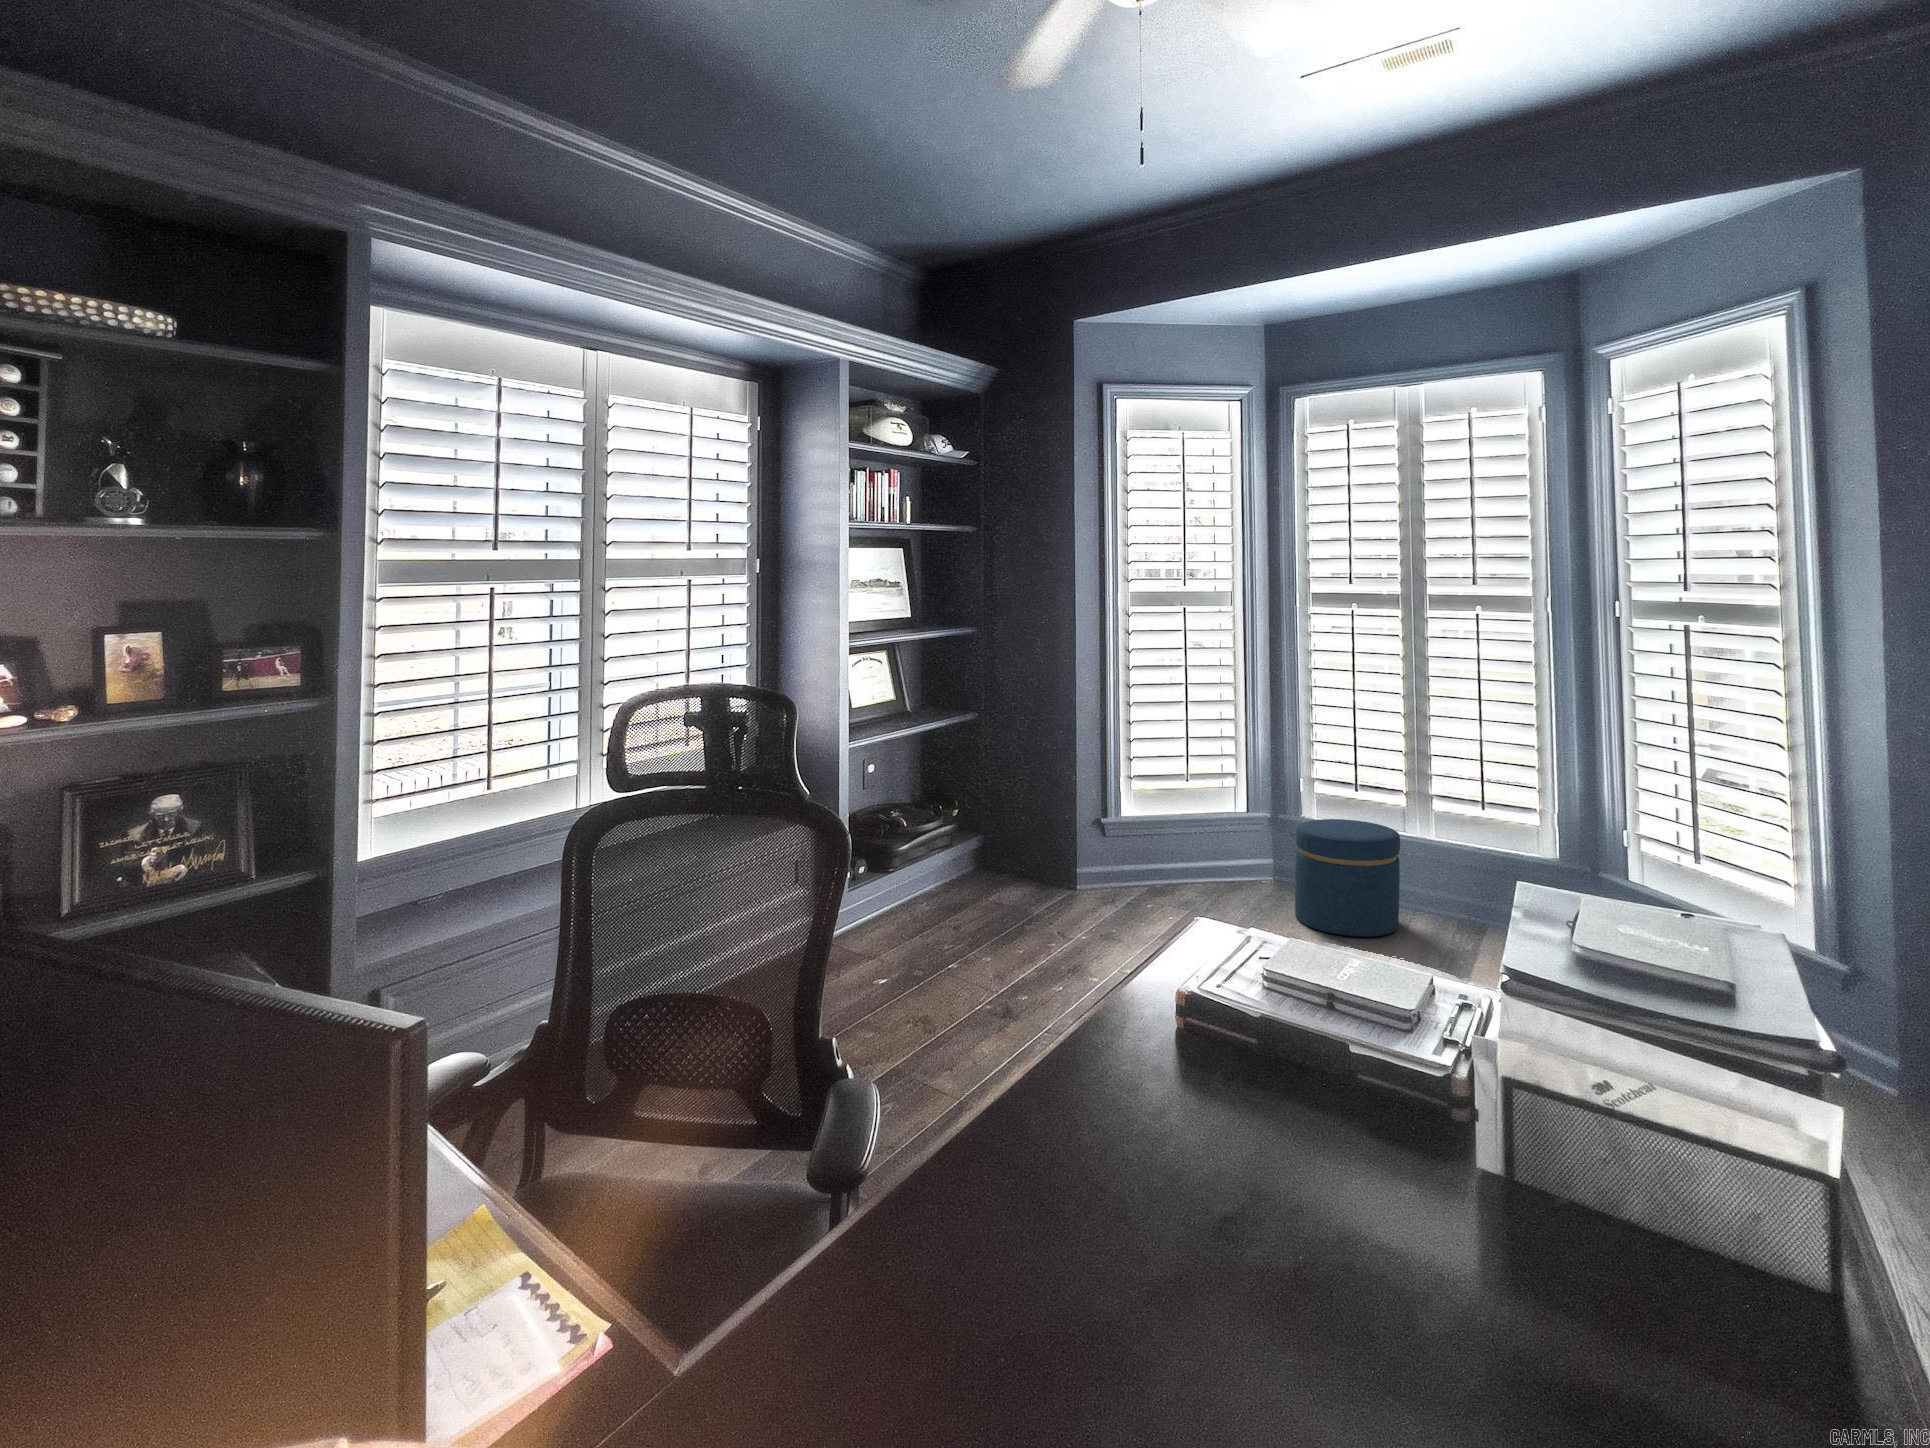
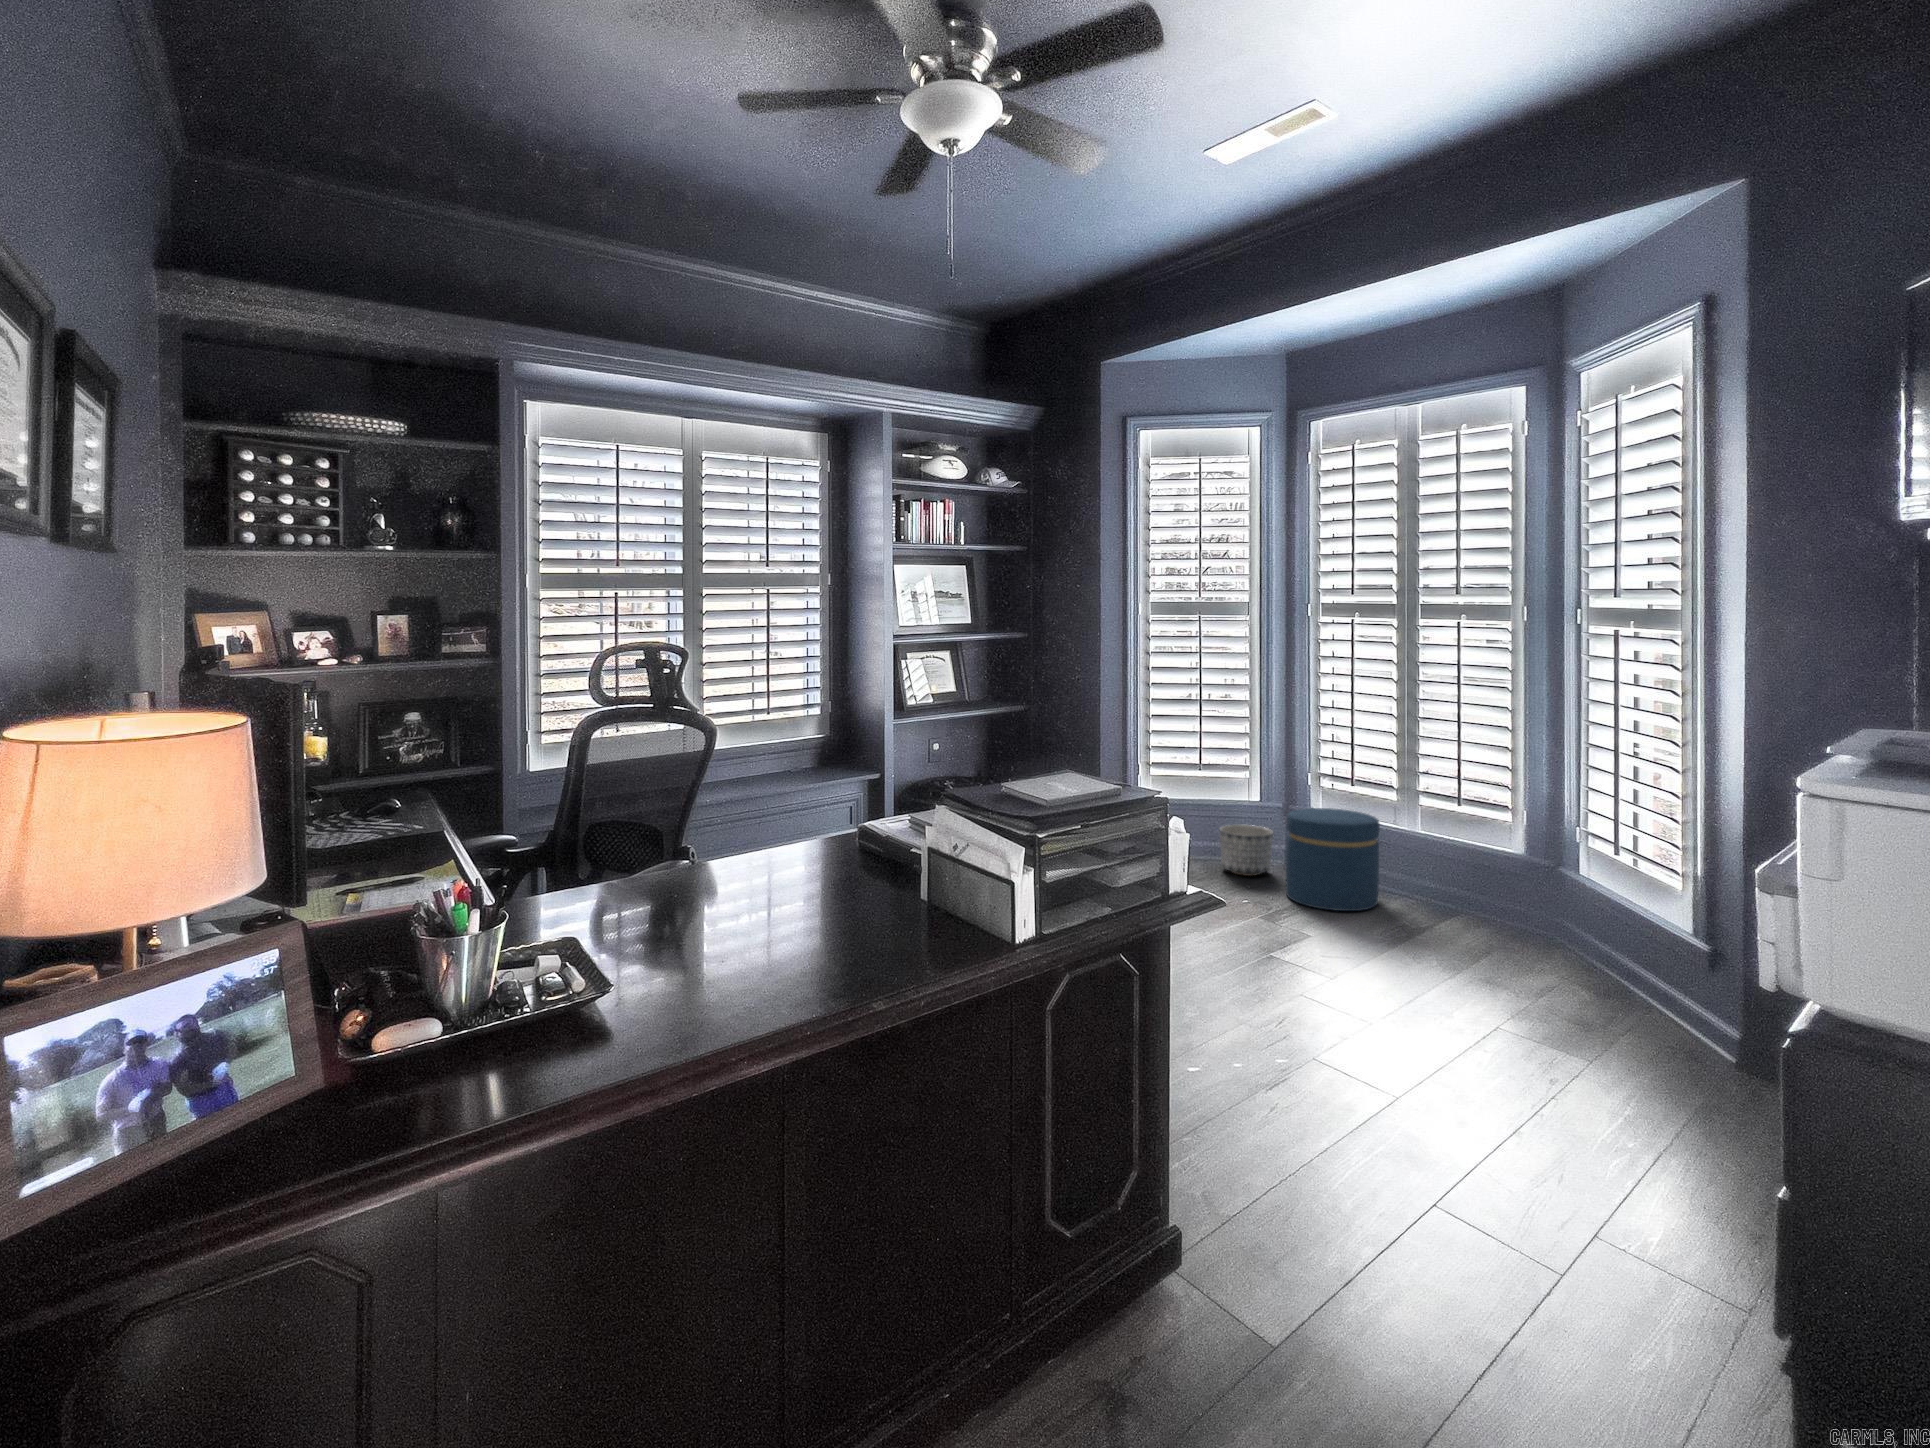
planter: none [1207,839,1267,897] -> present [1220,825,1273,876]

